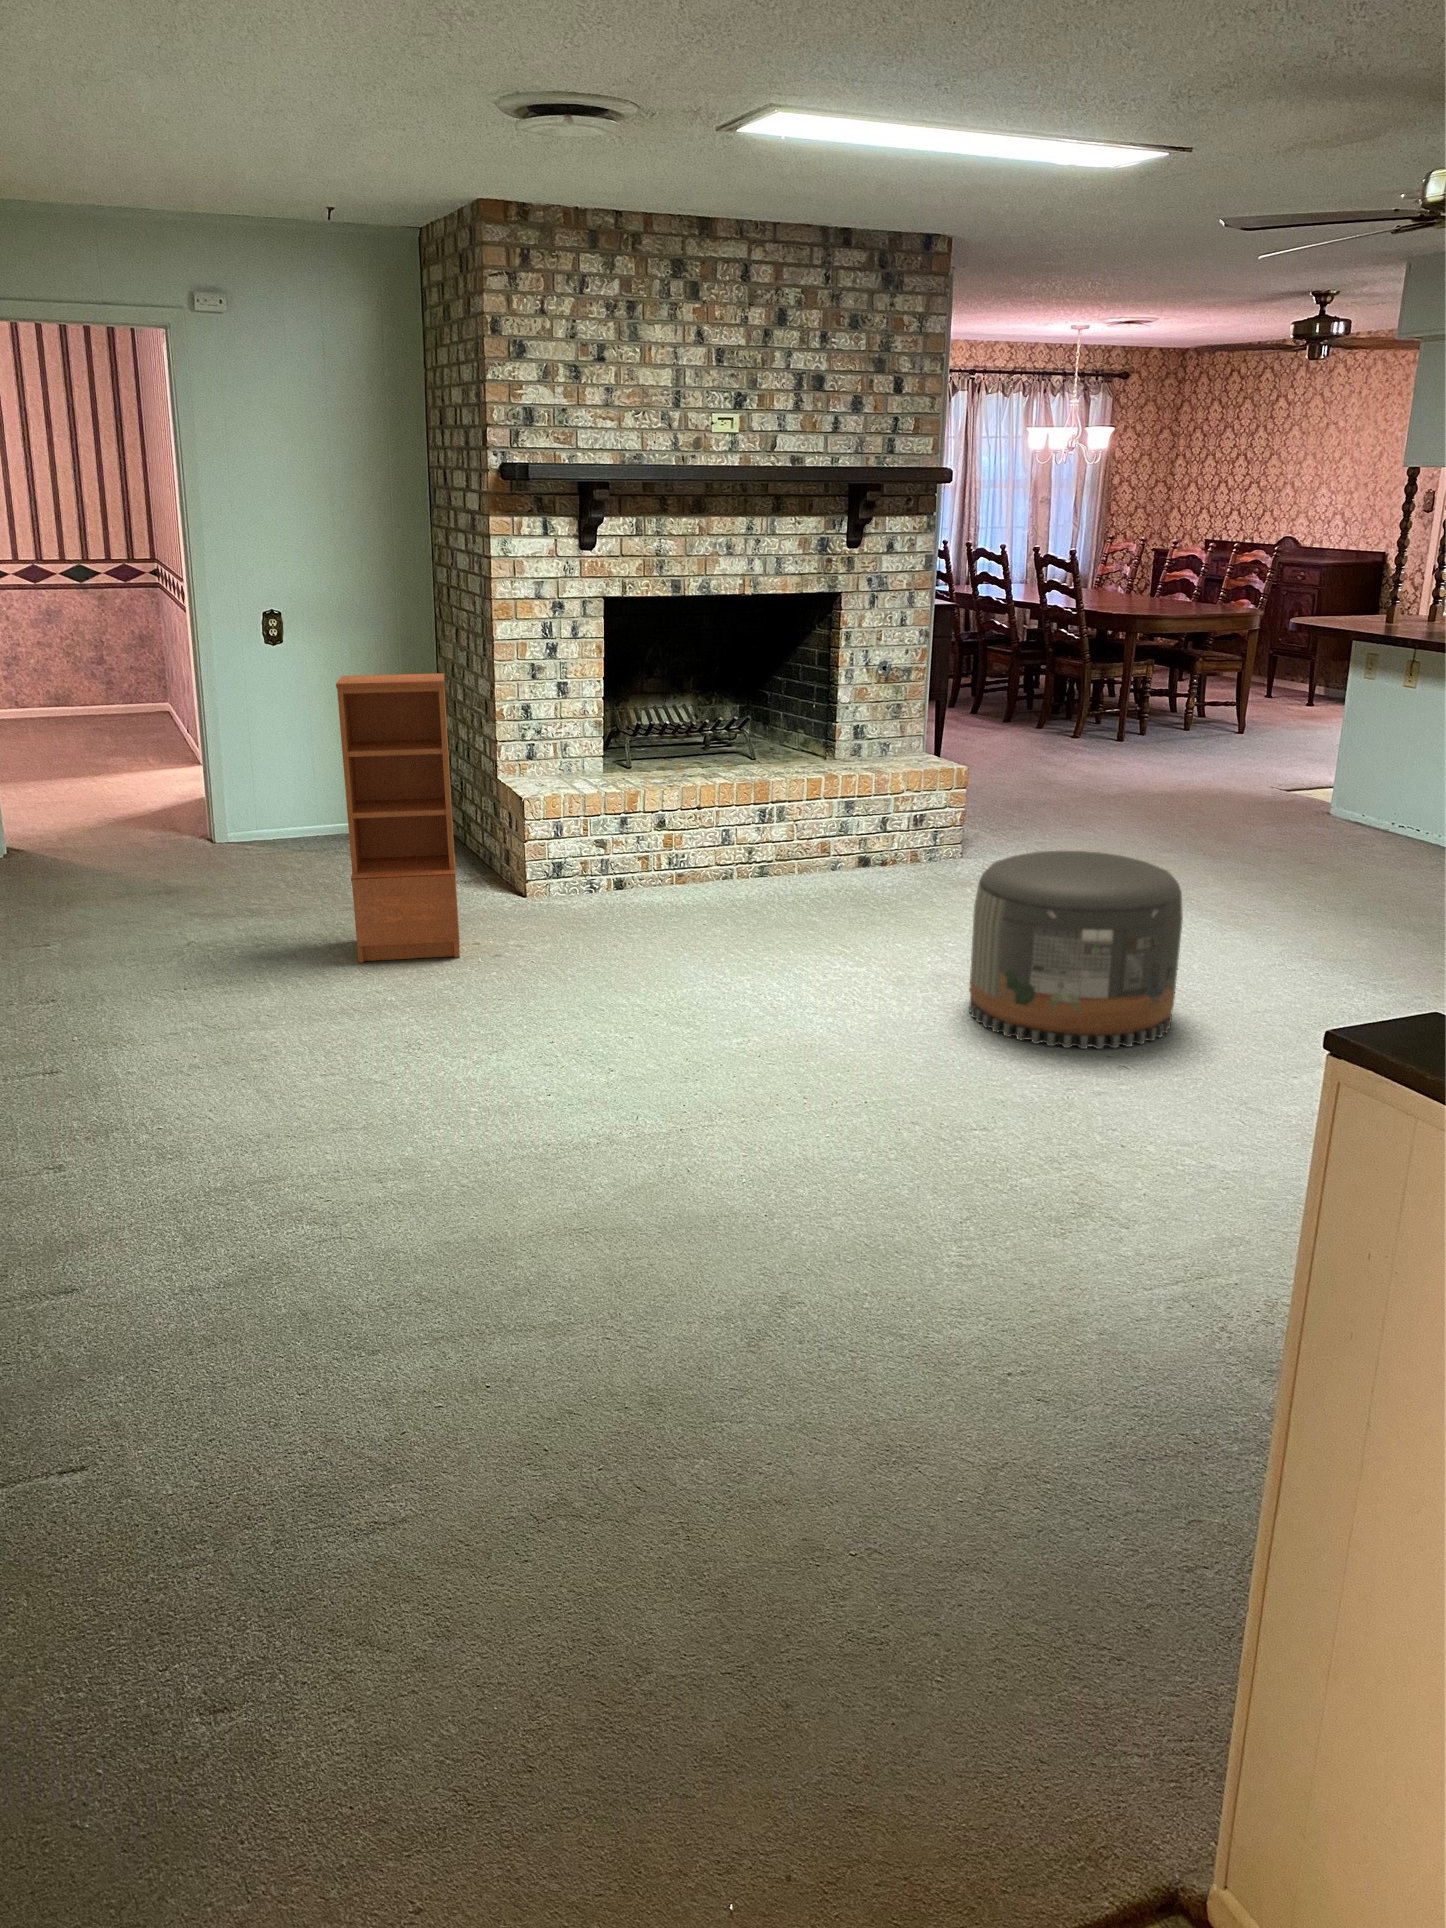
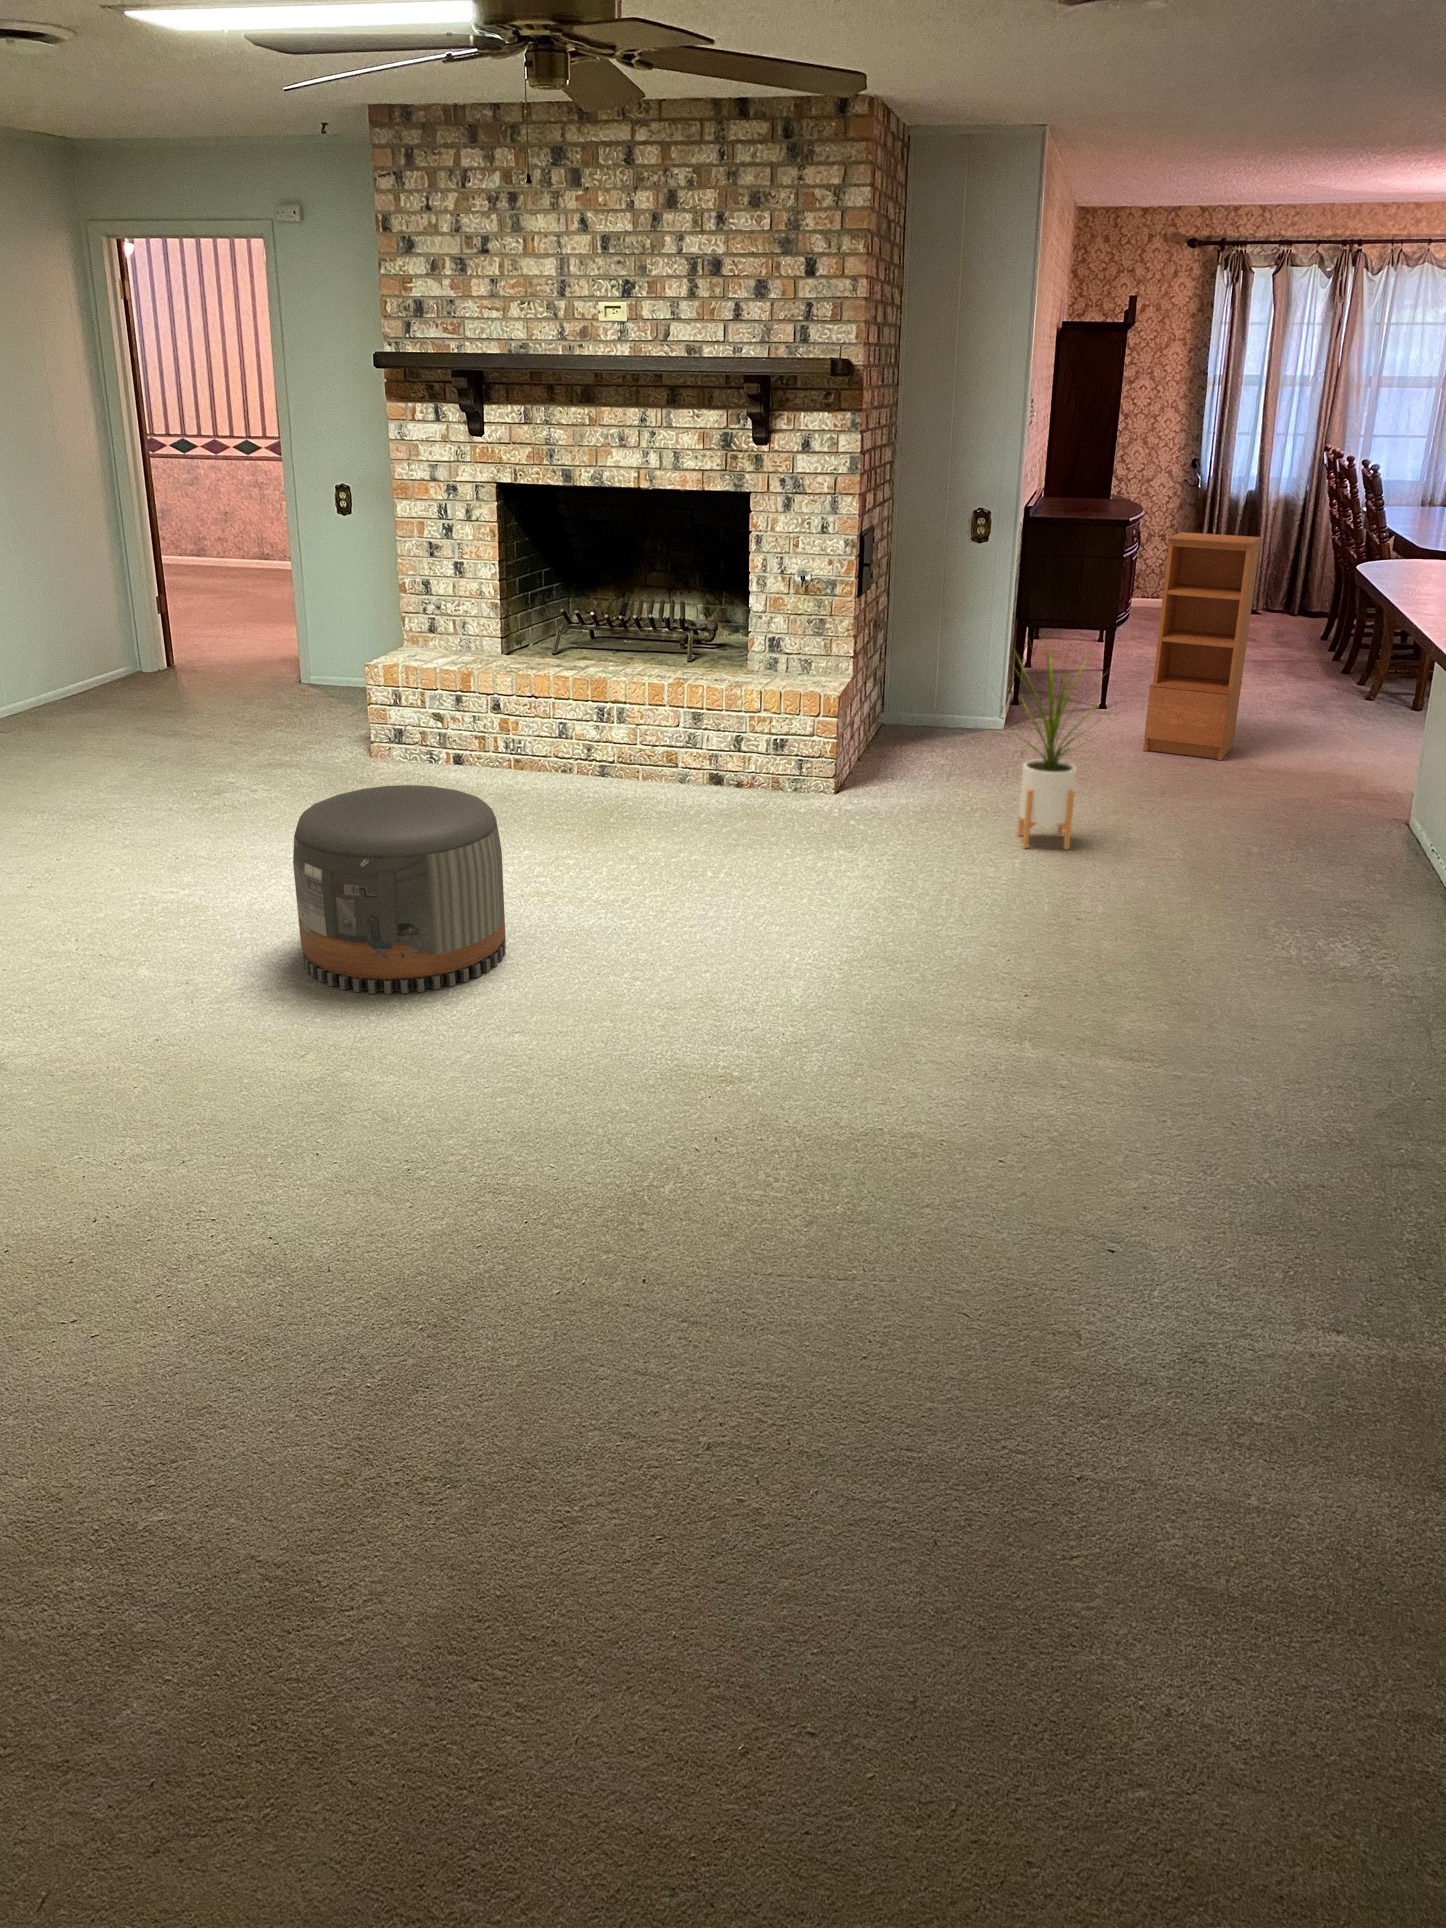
bookcase: present [336,673,460,963] -> present [1143,532,1262,760]
house plant: none [1133,681,1231,858] -> present [1016,649,1110,849]

